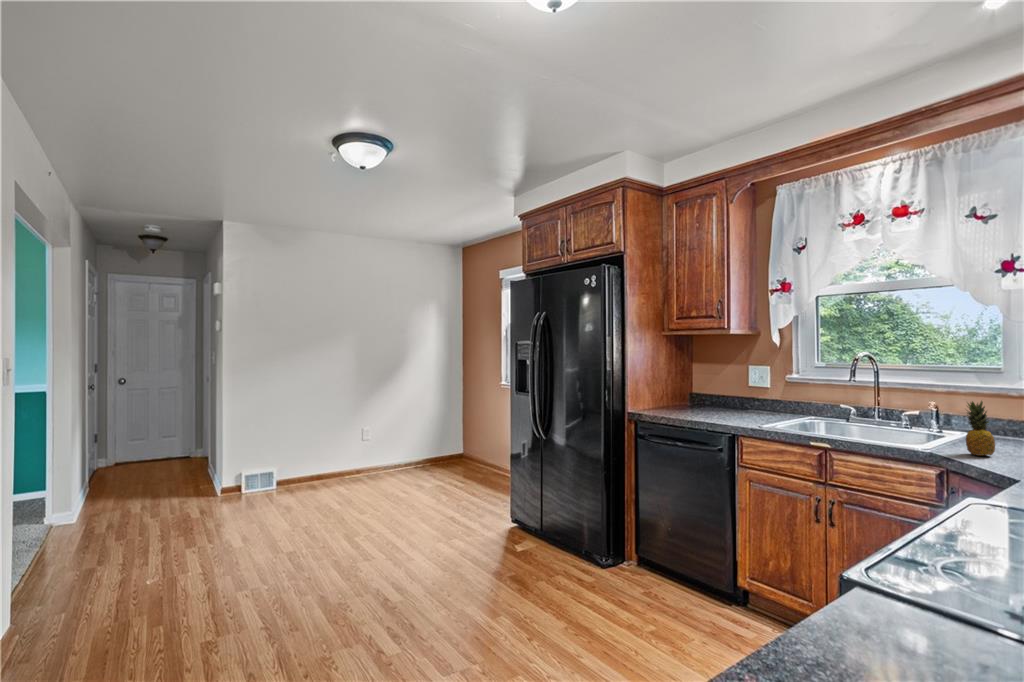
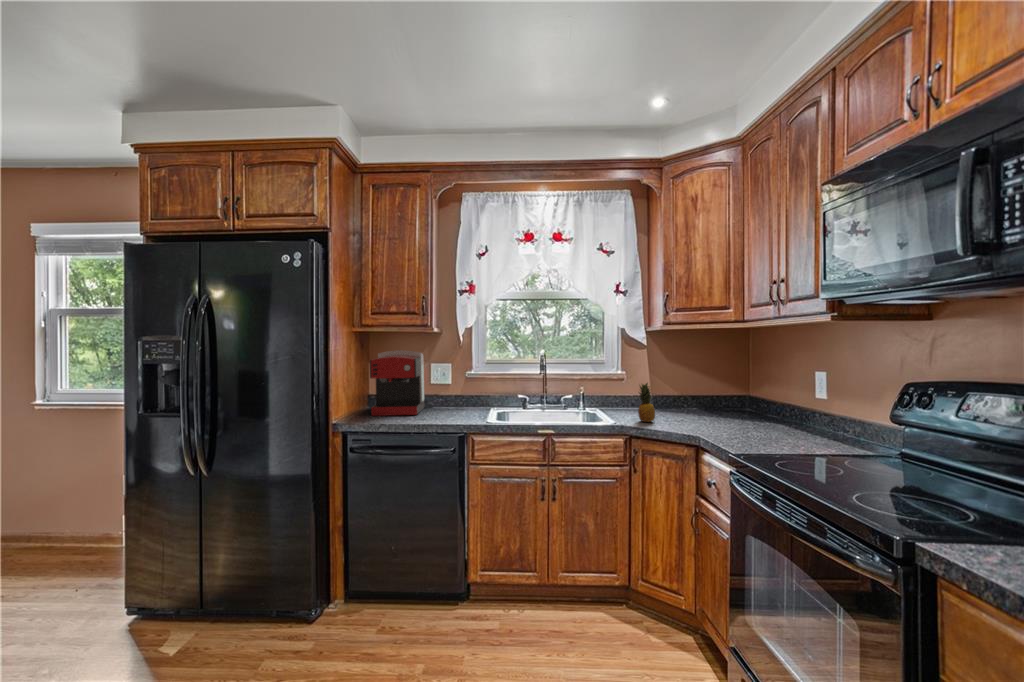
coffee maker: none [674,351,738,414] -> present [370,350,425,416]

